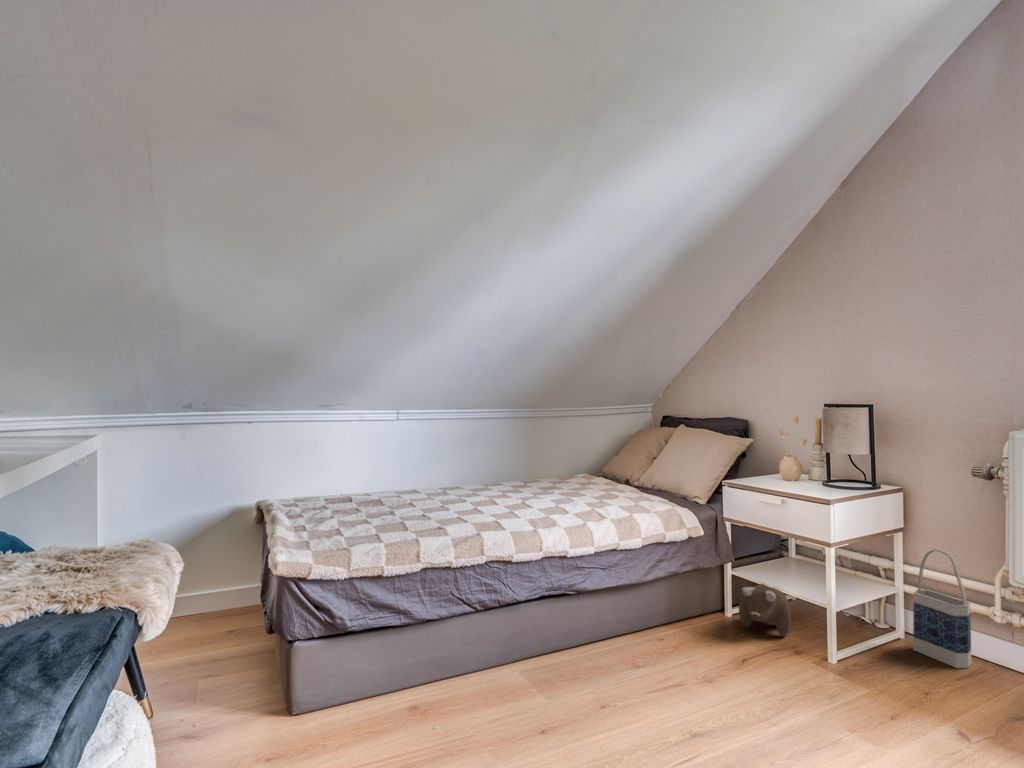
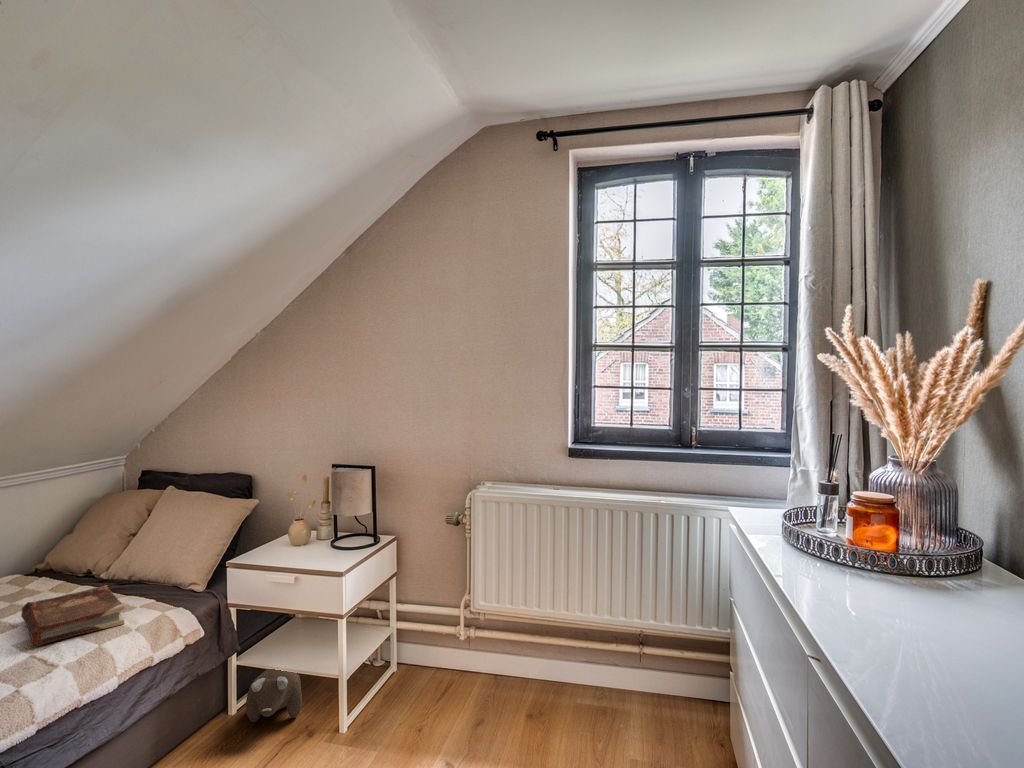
book: none [587,482,647,507] -> present [21,585,125,646]
bag: present [913,549,972,668] -> none [405,588,446,688]

